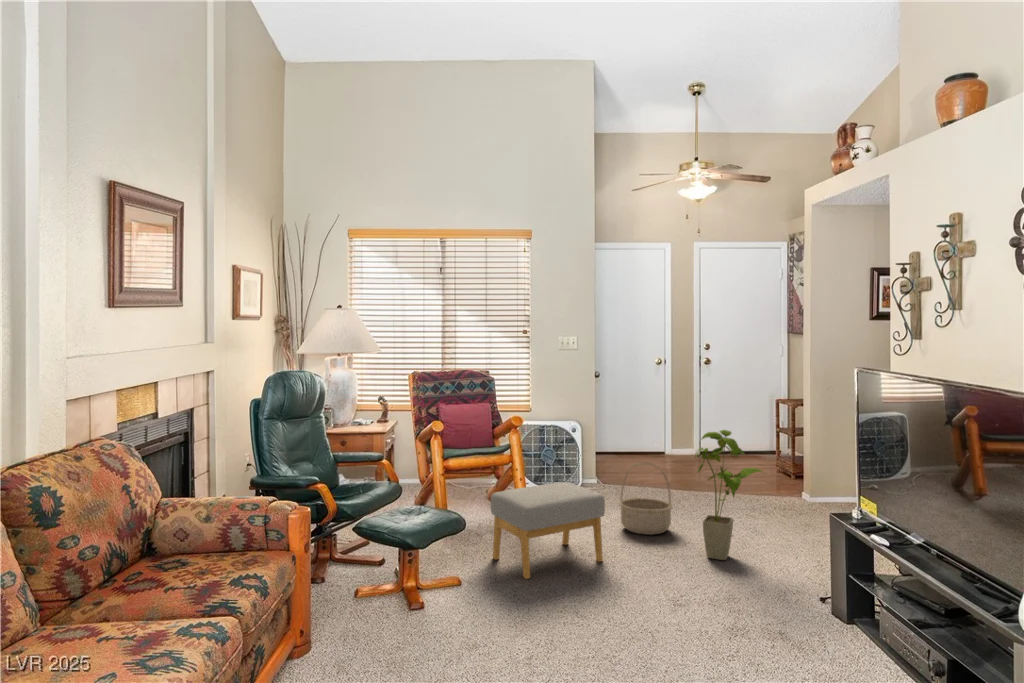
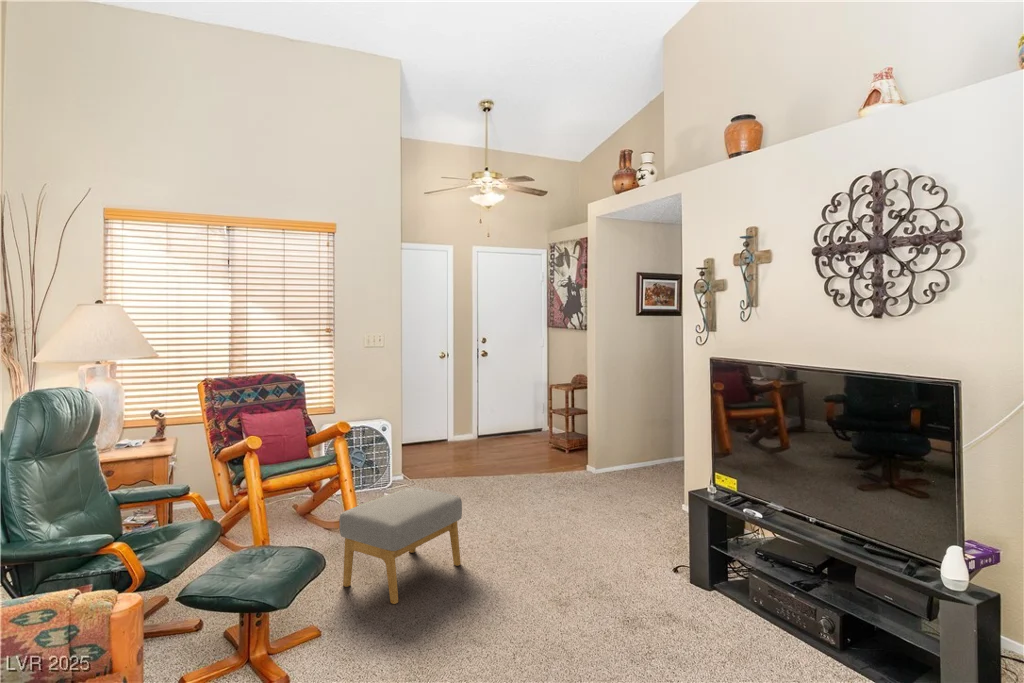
house plant: present [695,430,763,560] -> none [534,419,597,541]
basket: present [619,462,672,535] -> none [453,455,504,526]

